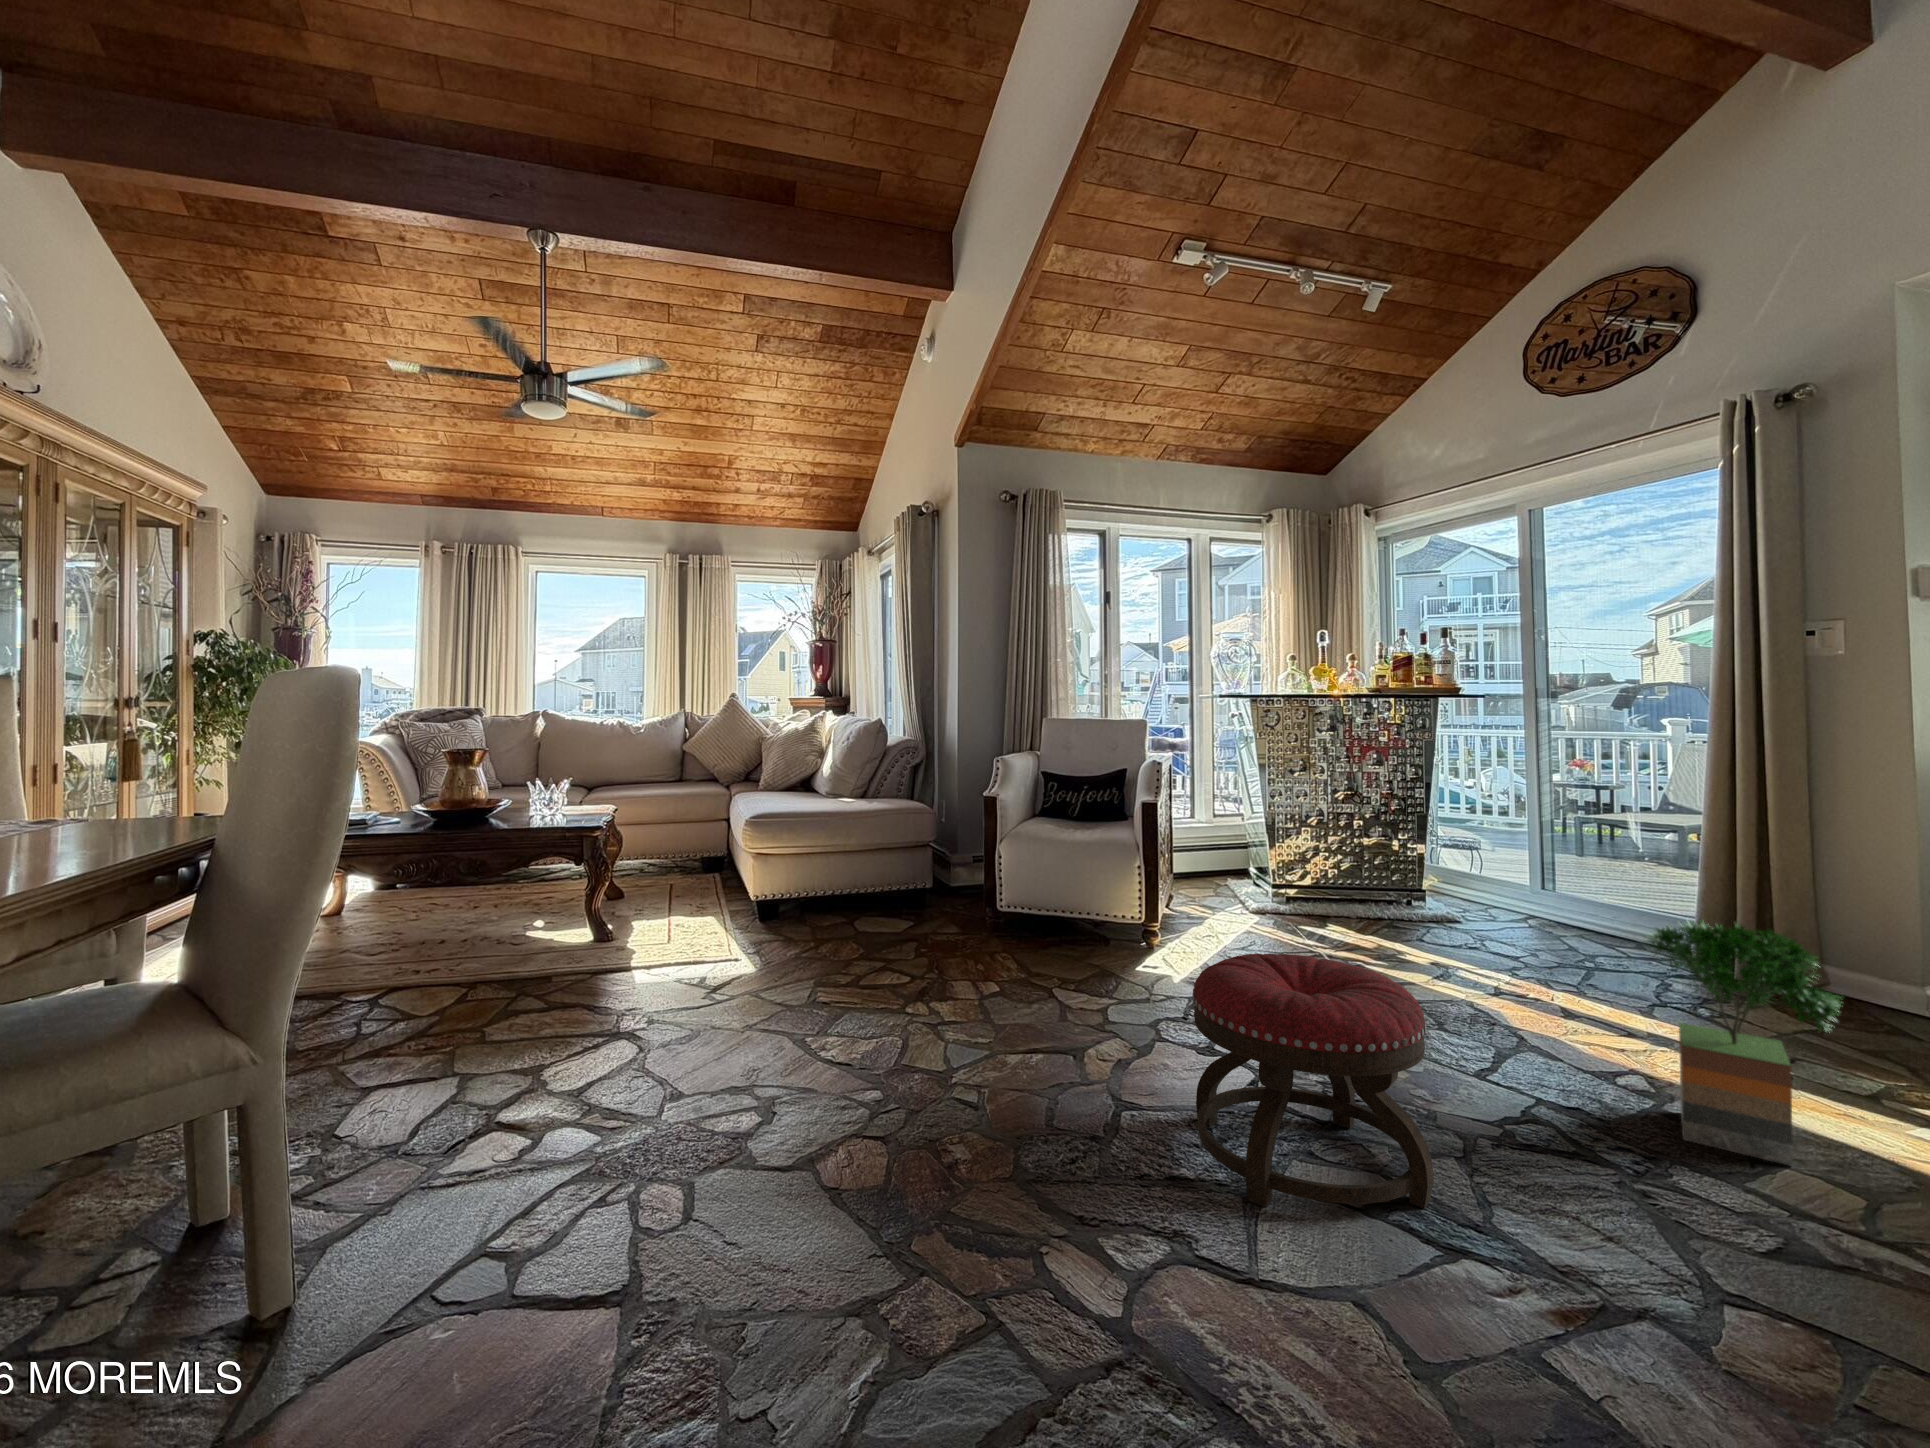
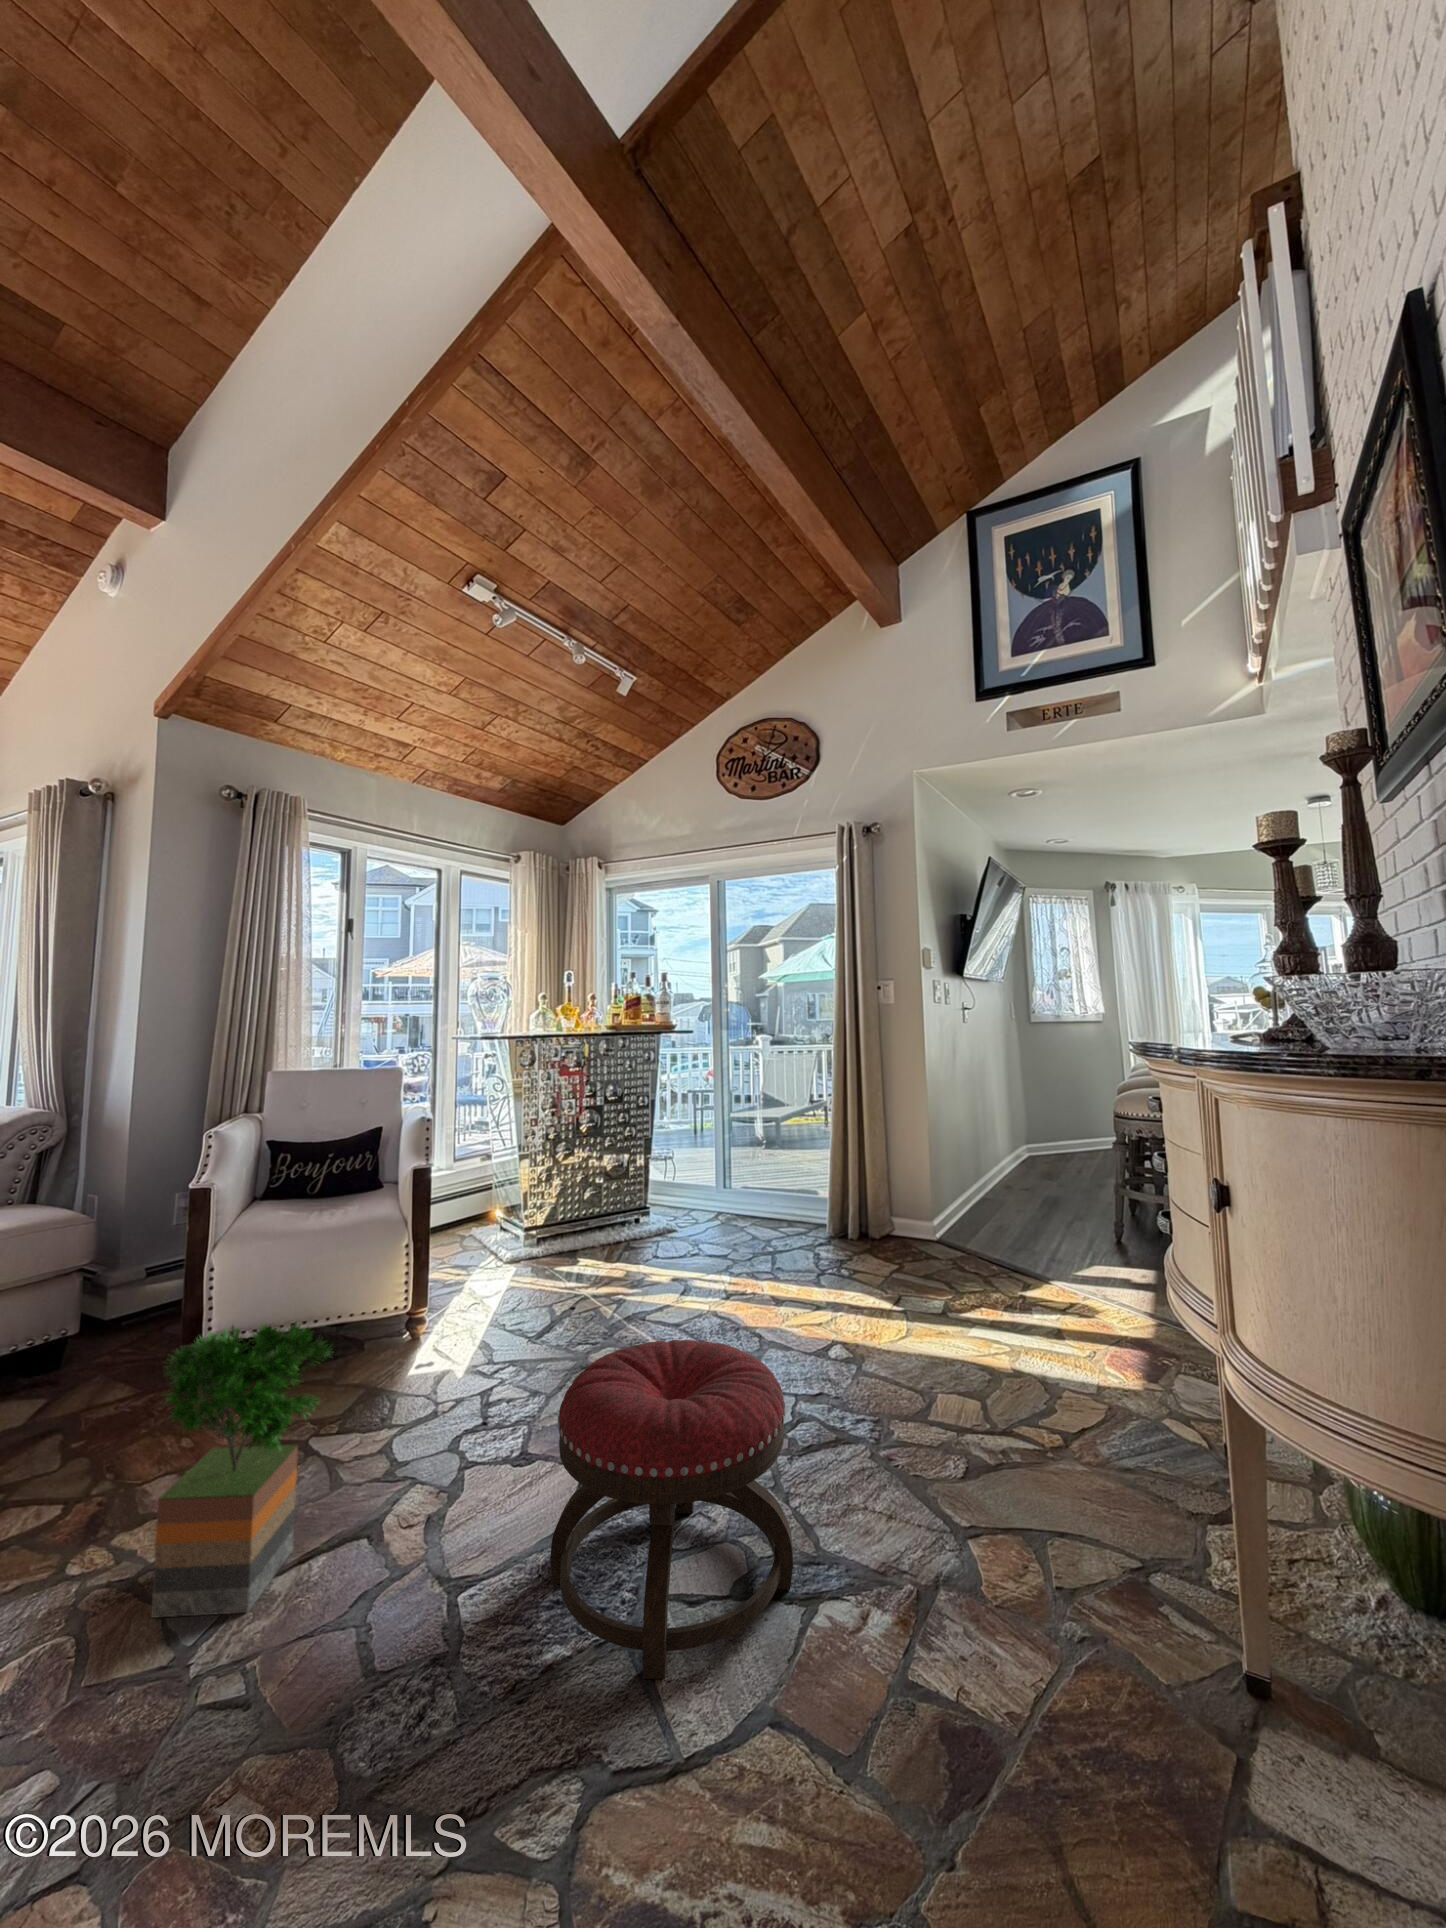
potted tree: present [1647,920,1842,1166] -> present [151,1323,330,1618]

